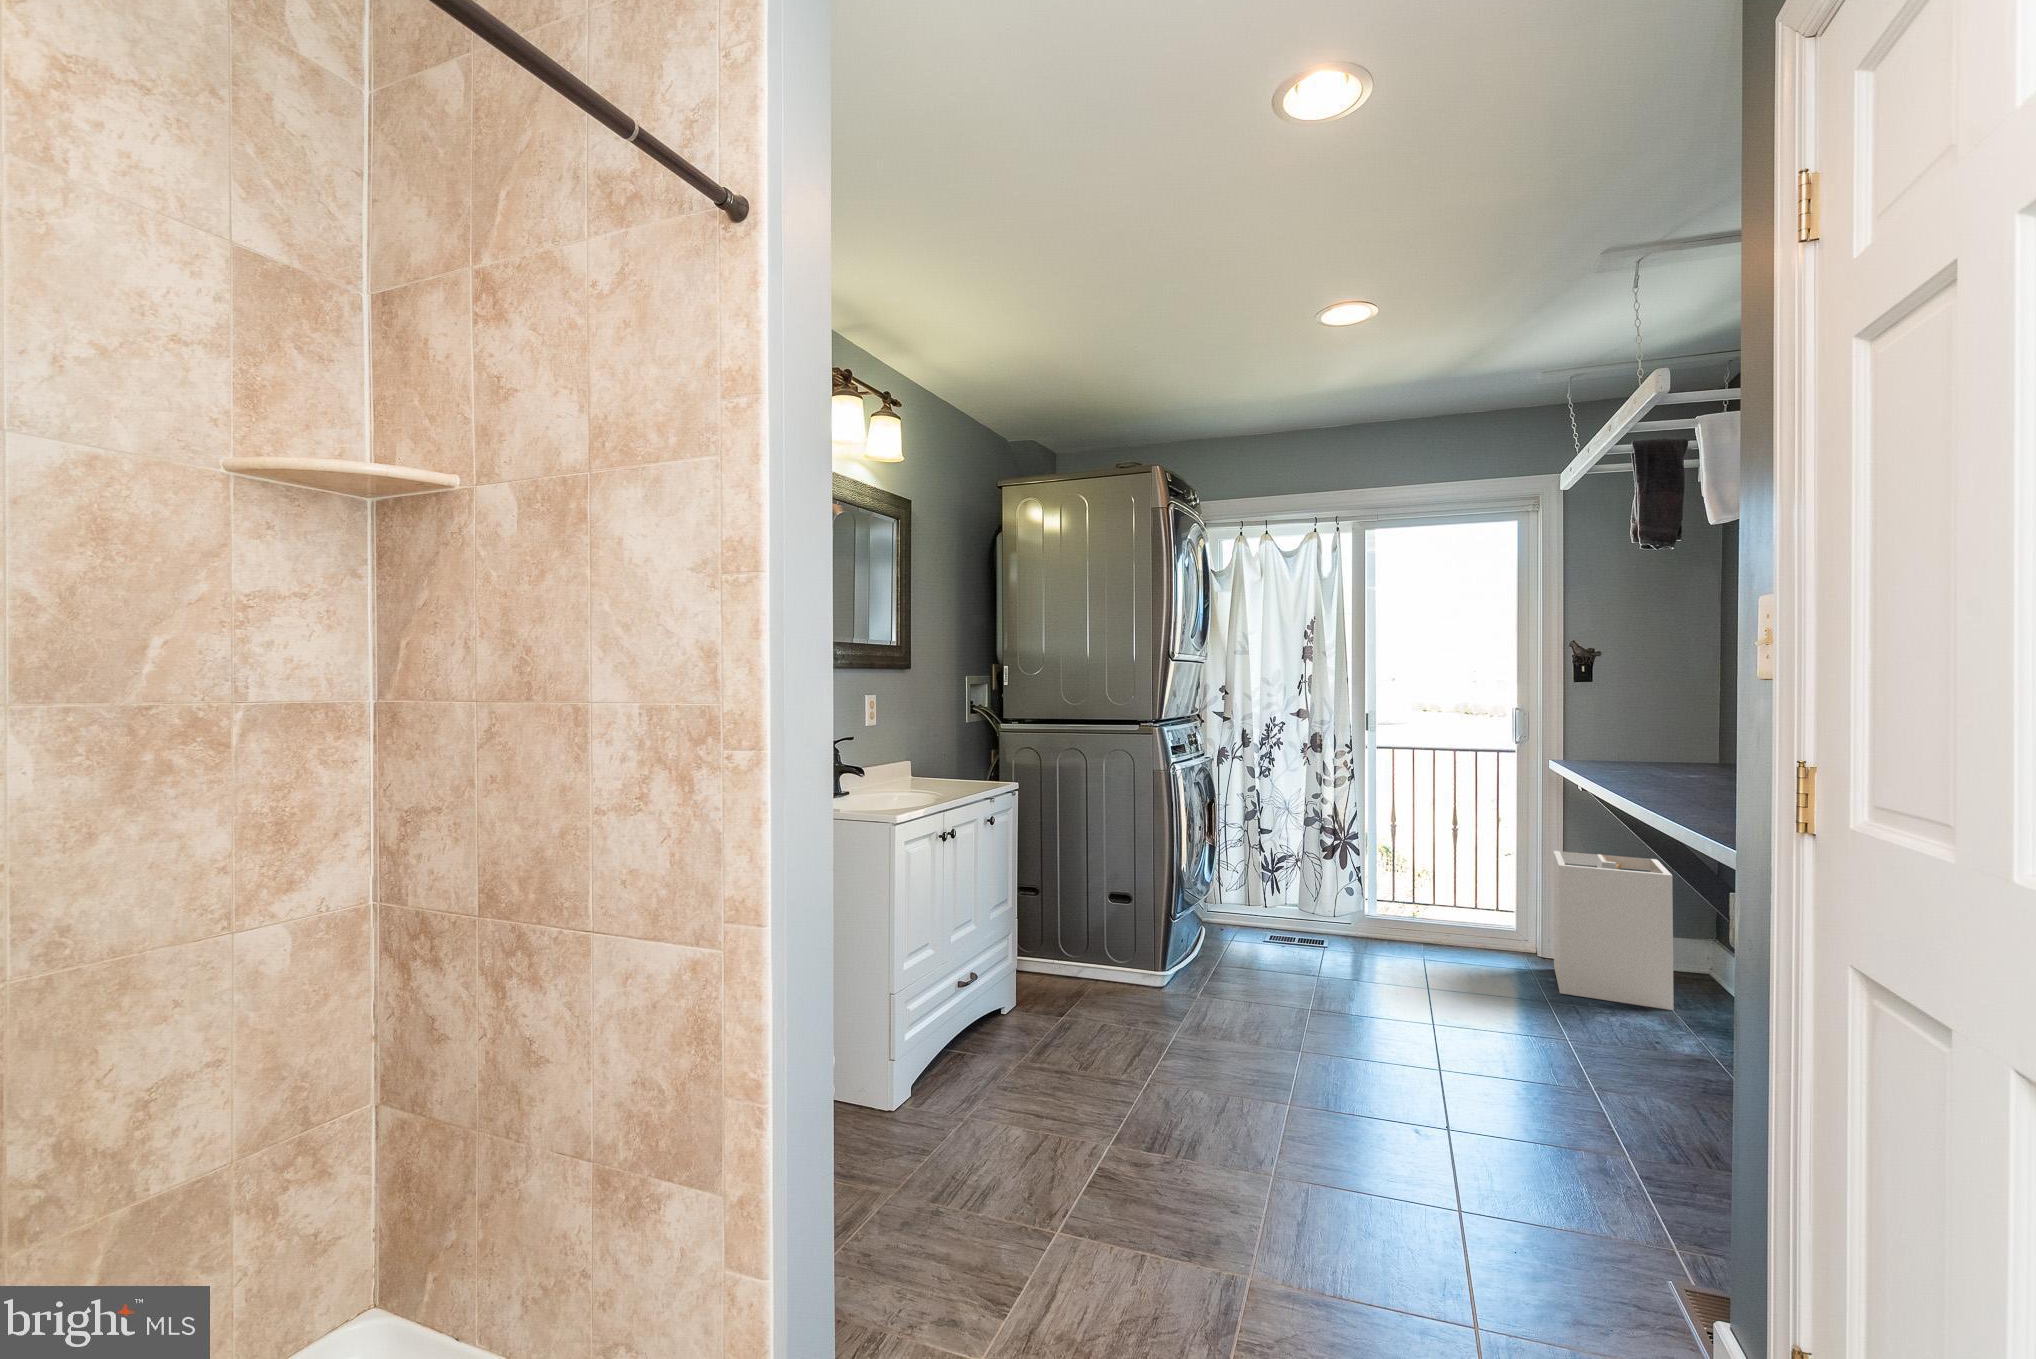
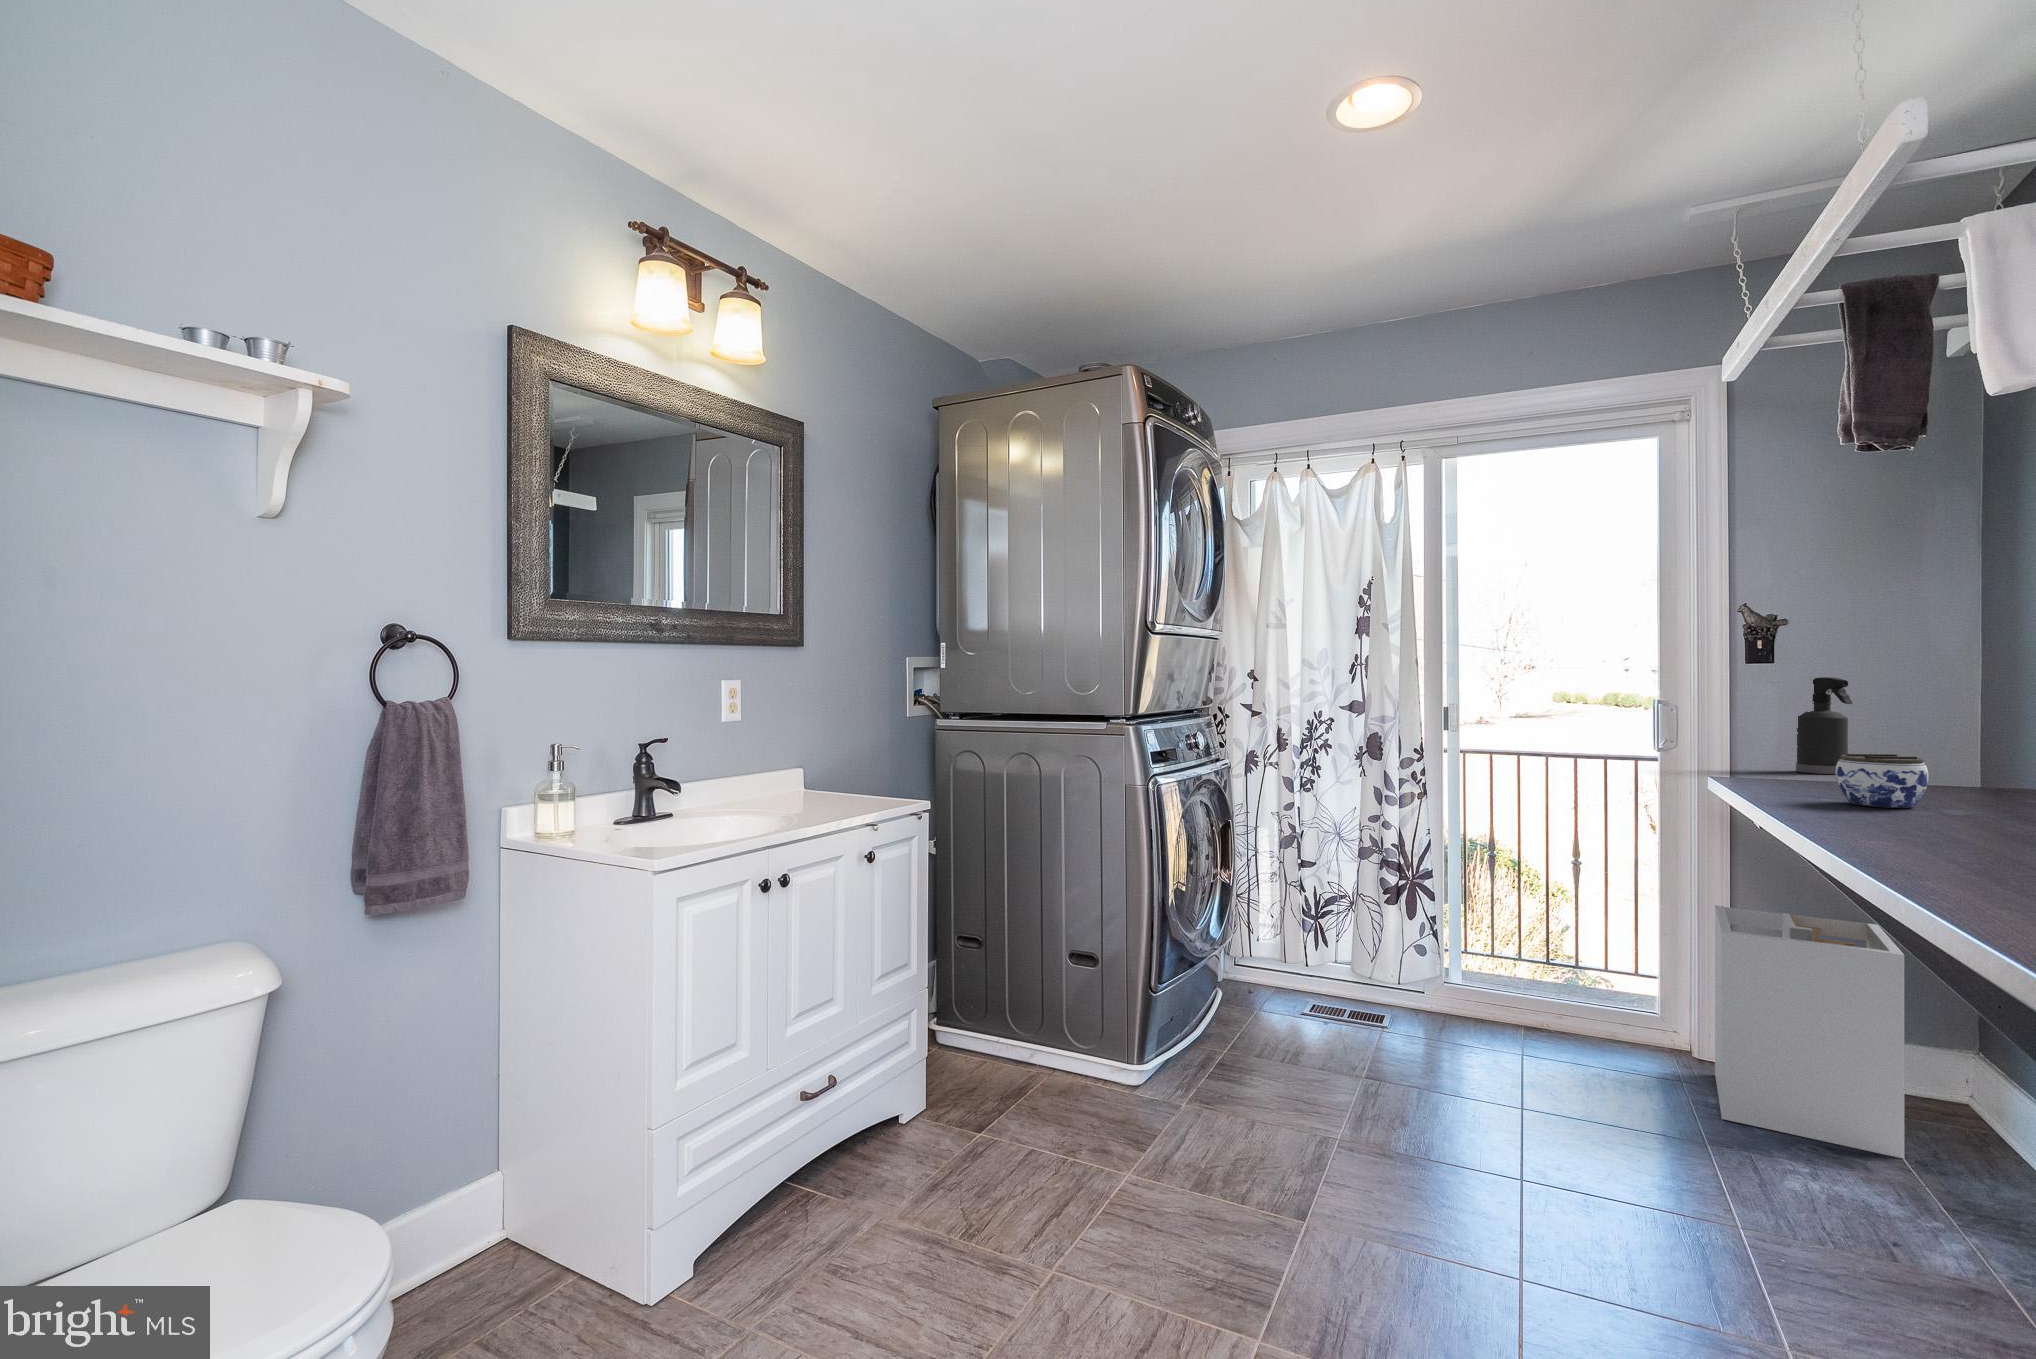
spray bottle: none [1605,692,1641,758] -> present [1796,677,1853,774]
jar: none [1630,742,1684,776] -> present [1836,754,1929,808]

